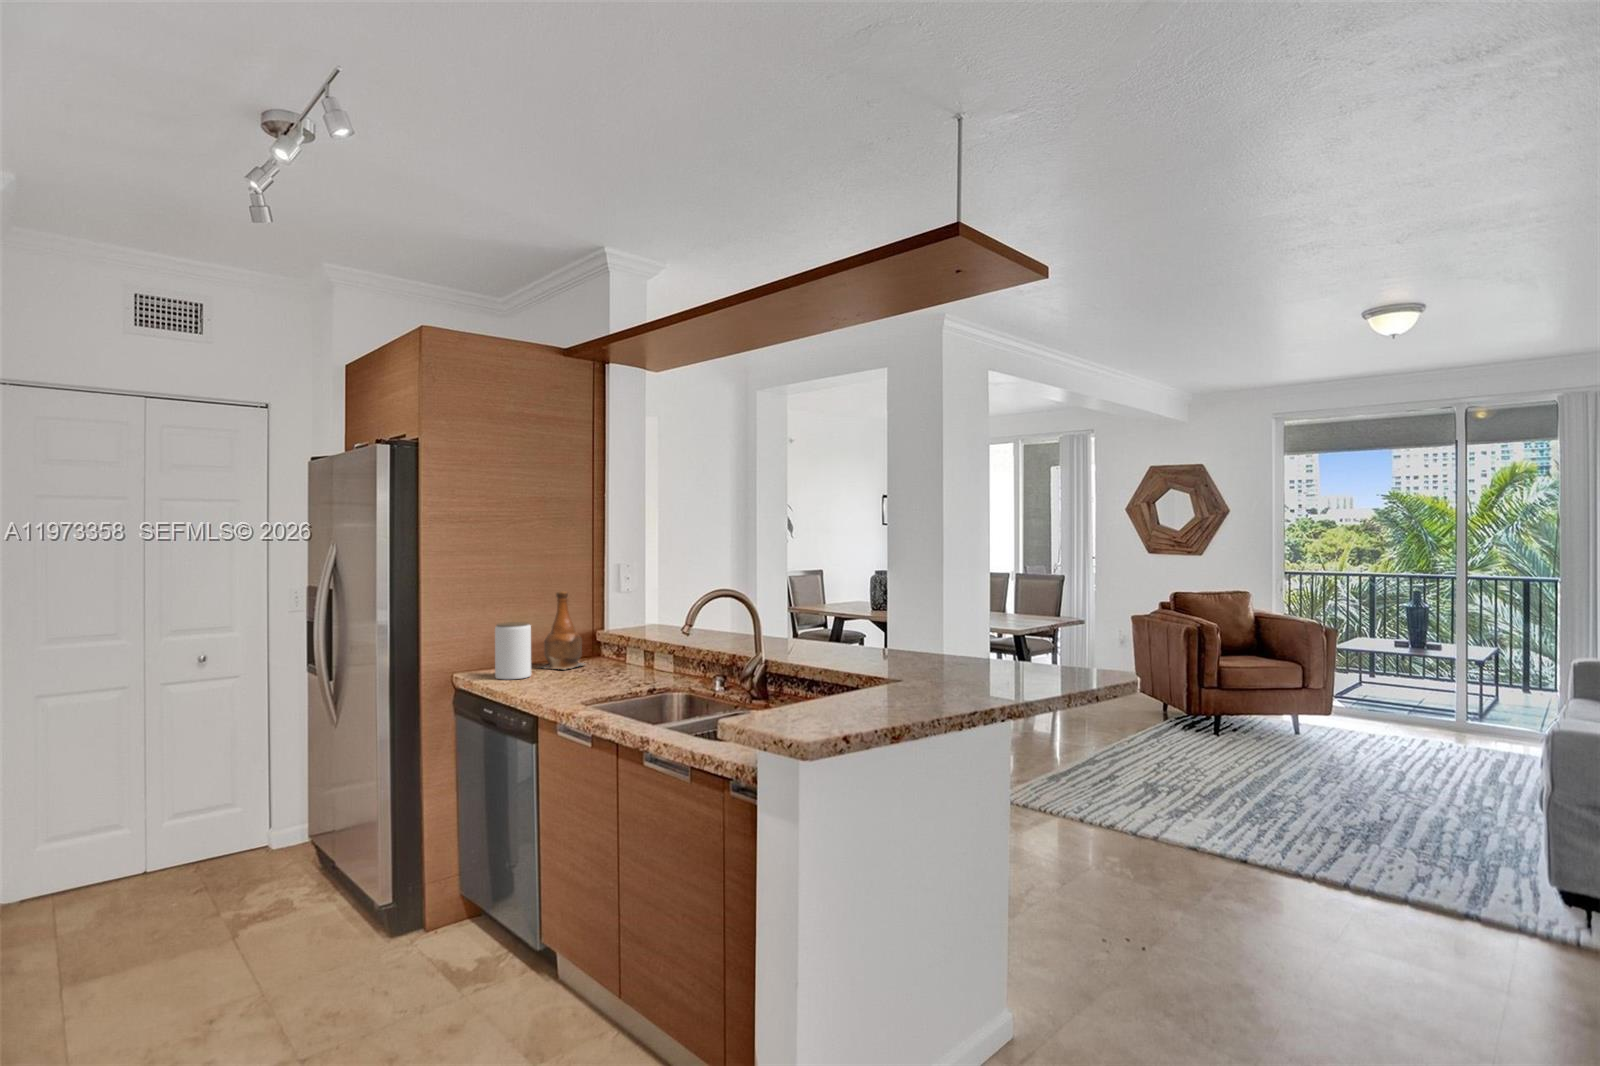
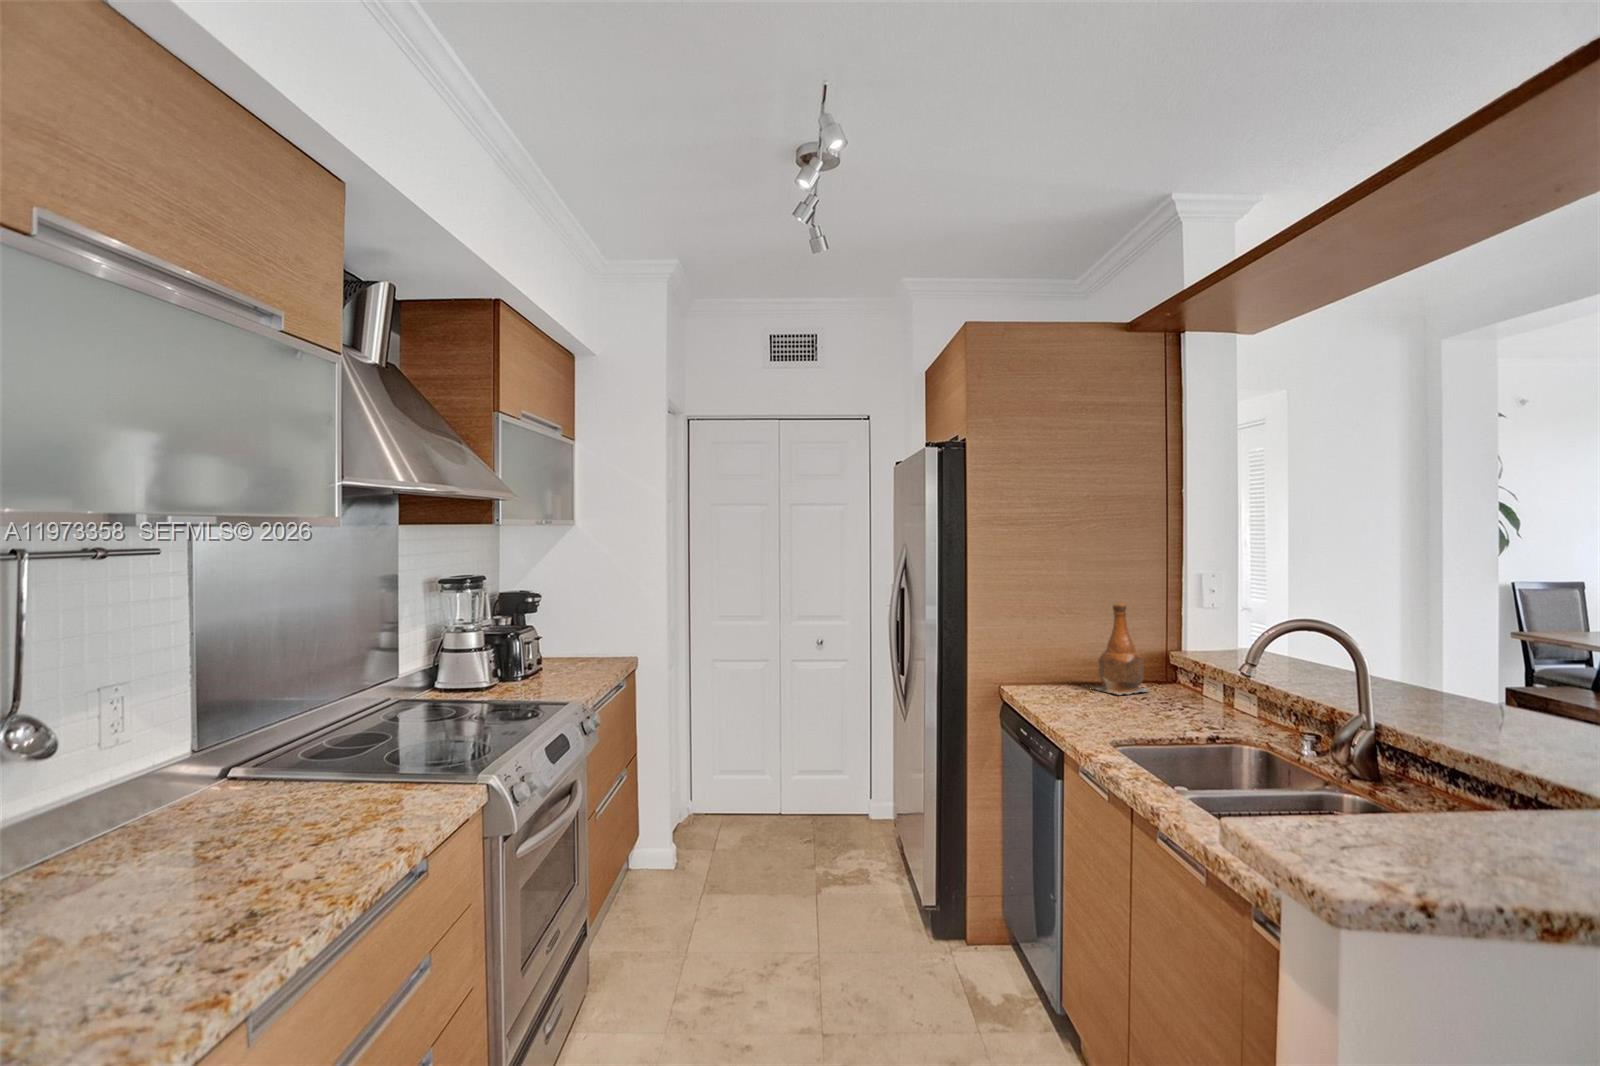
jar: present [495,622,531,679] -> none [1036,636,1077,700]

